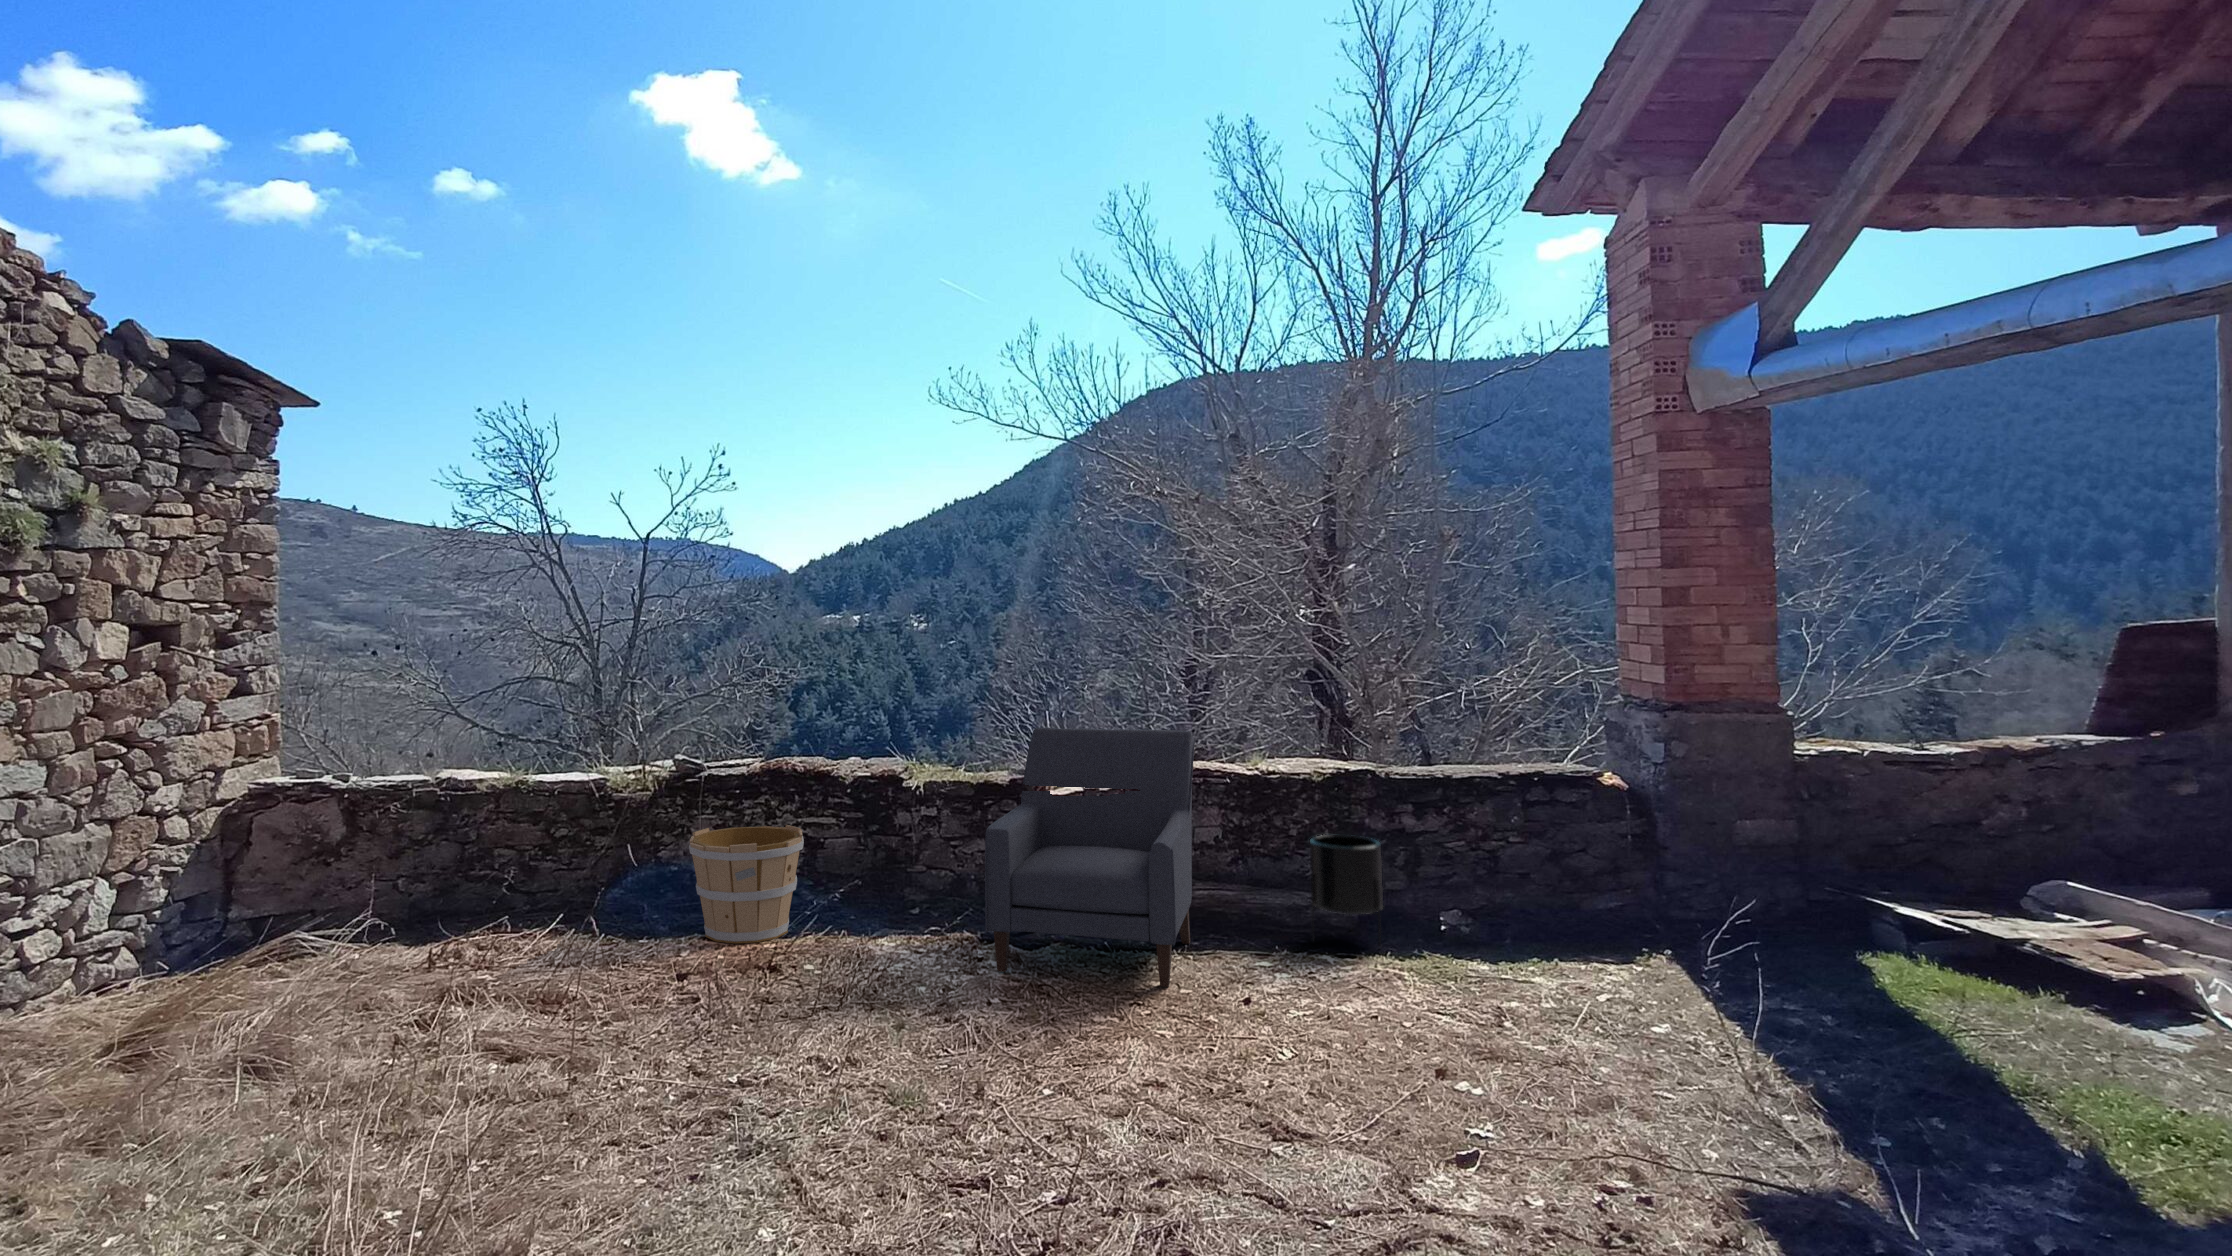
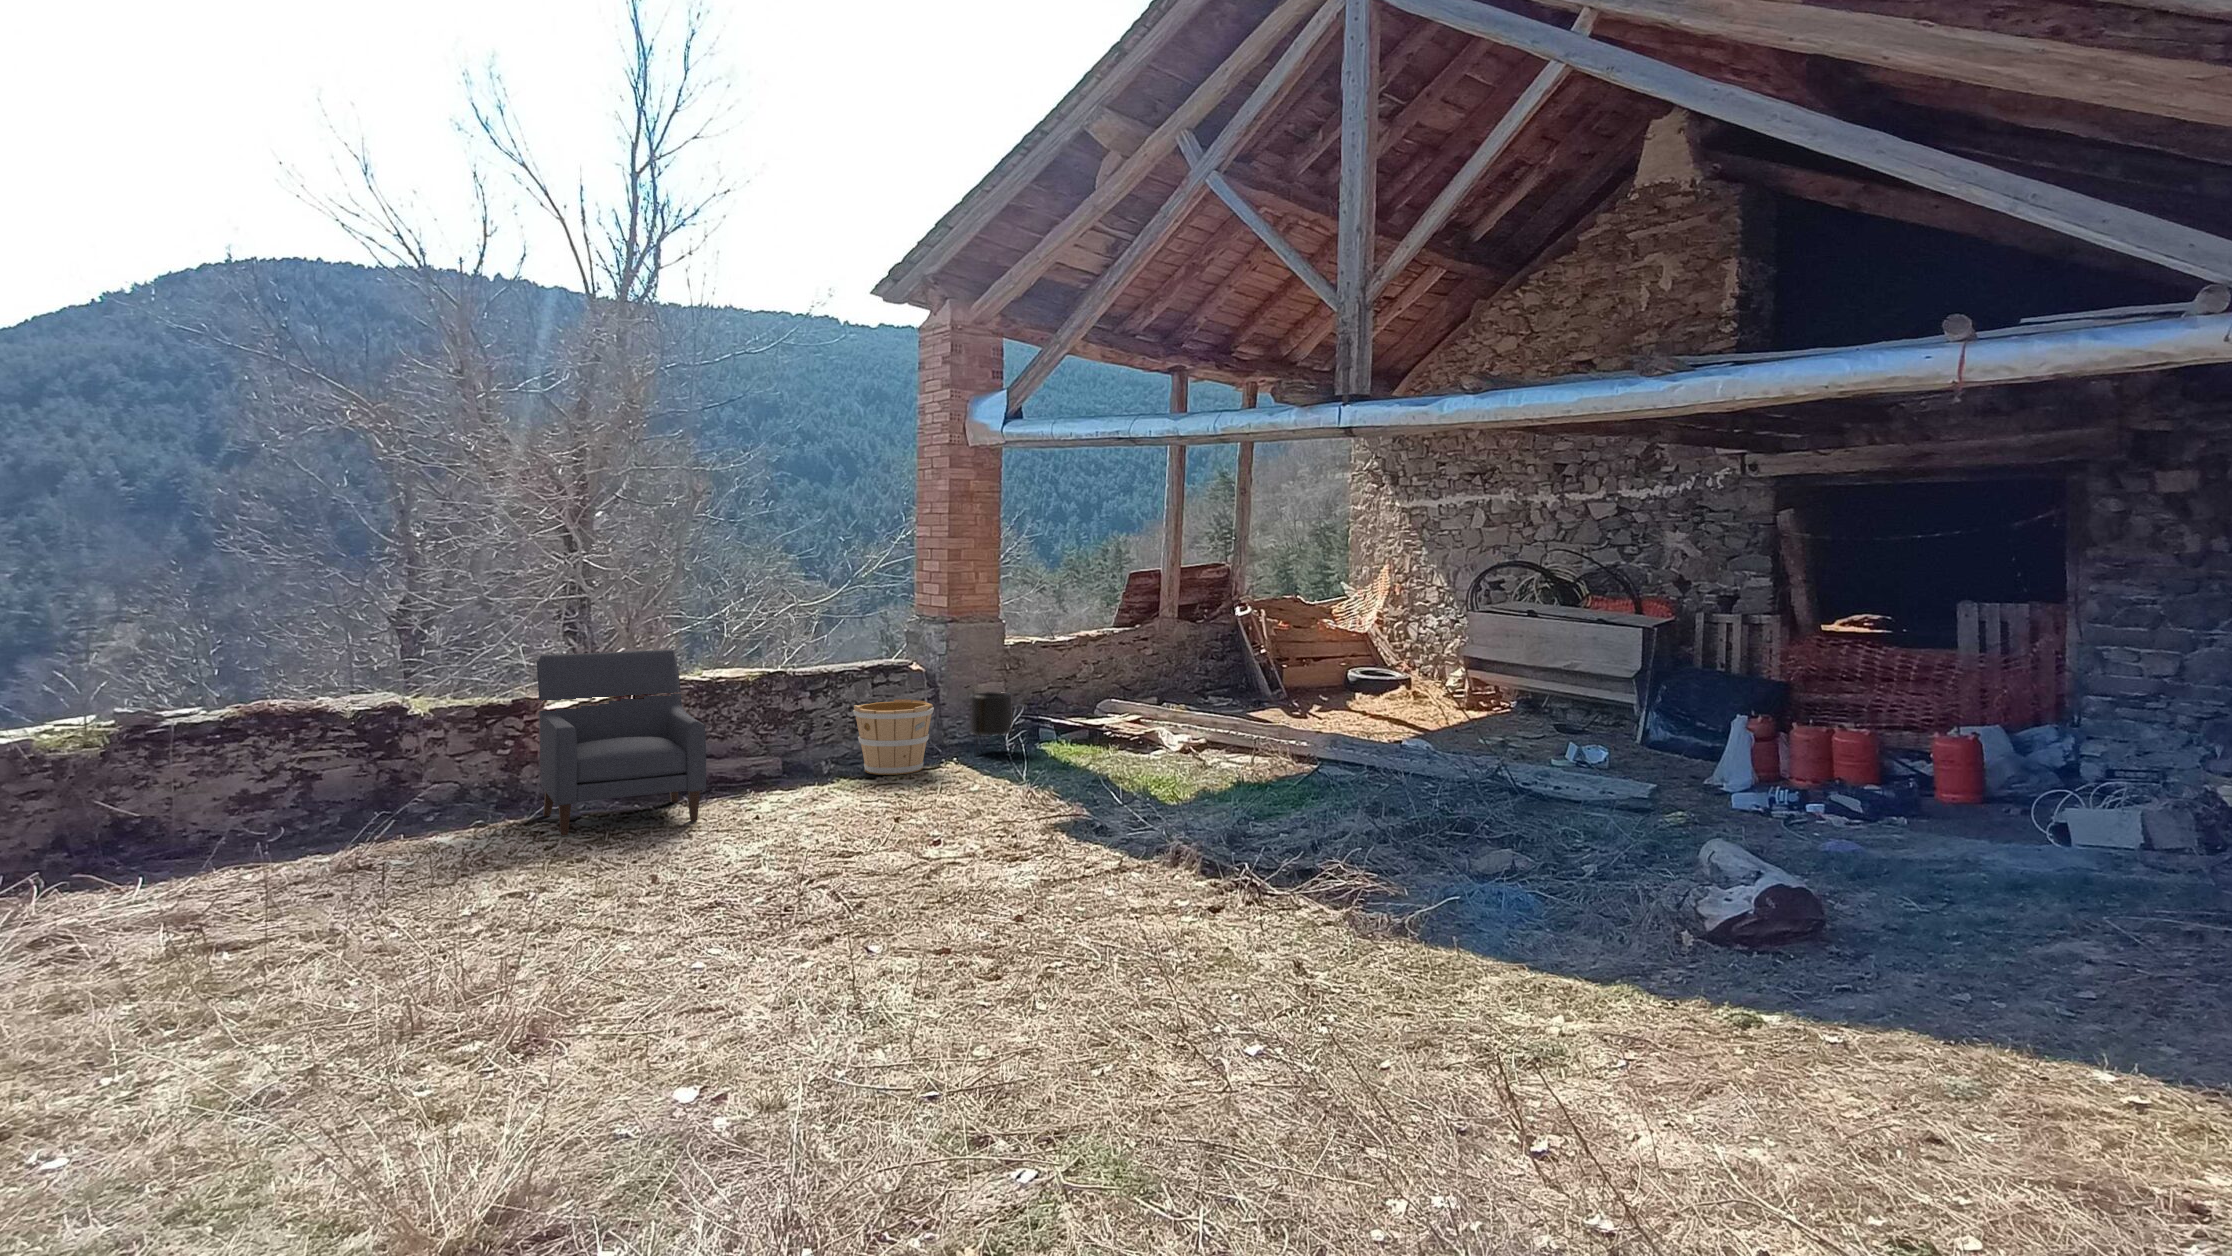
wooden bucket: present [689,825,804,944] -> present [853,699,934,775]
planter: present [1310,835,1383,946] -> present [970,692,1012,737]

